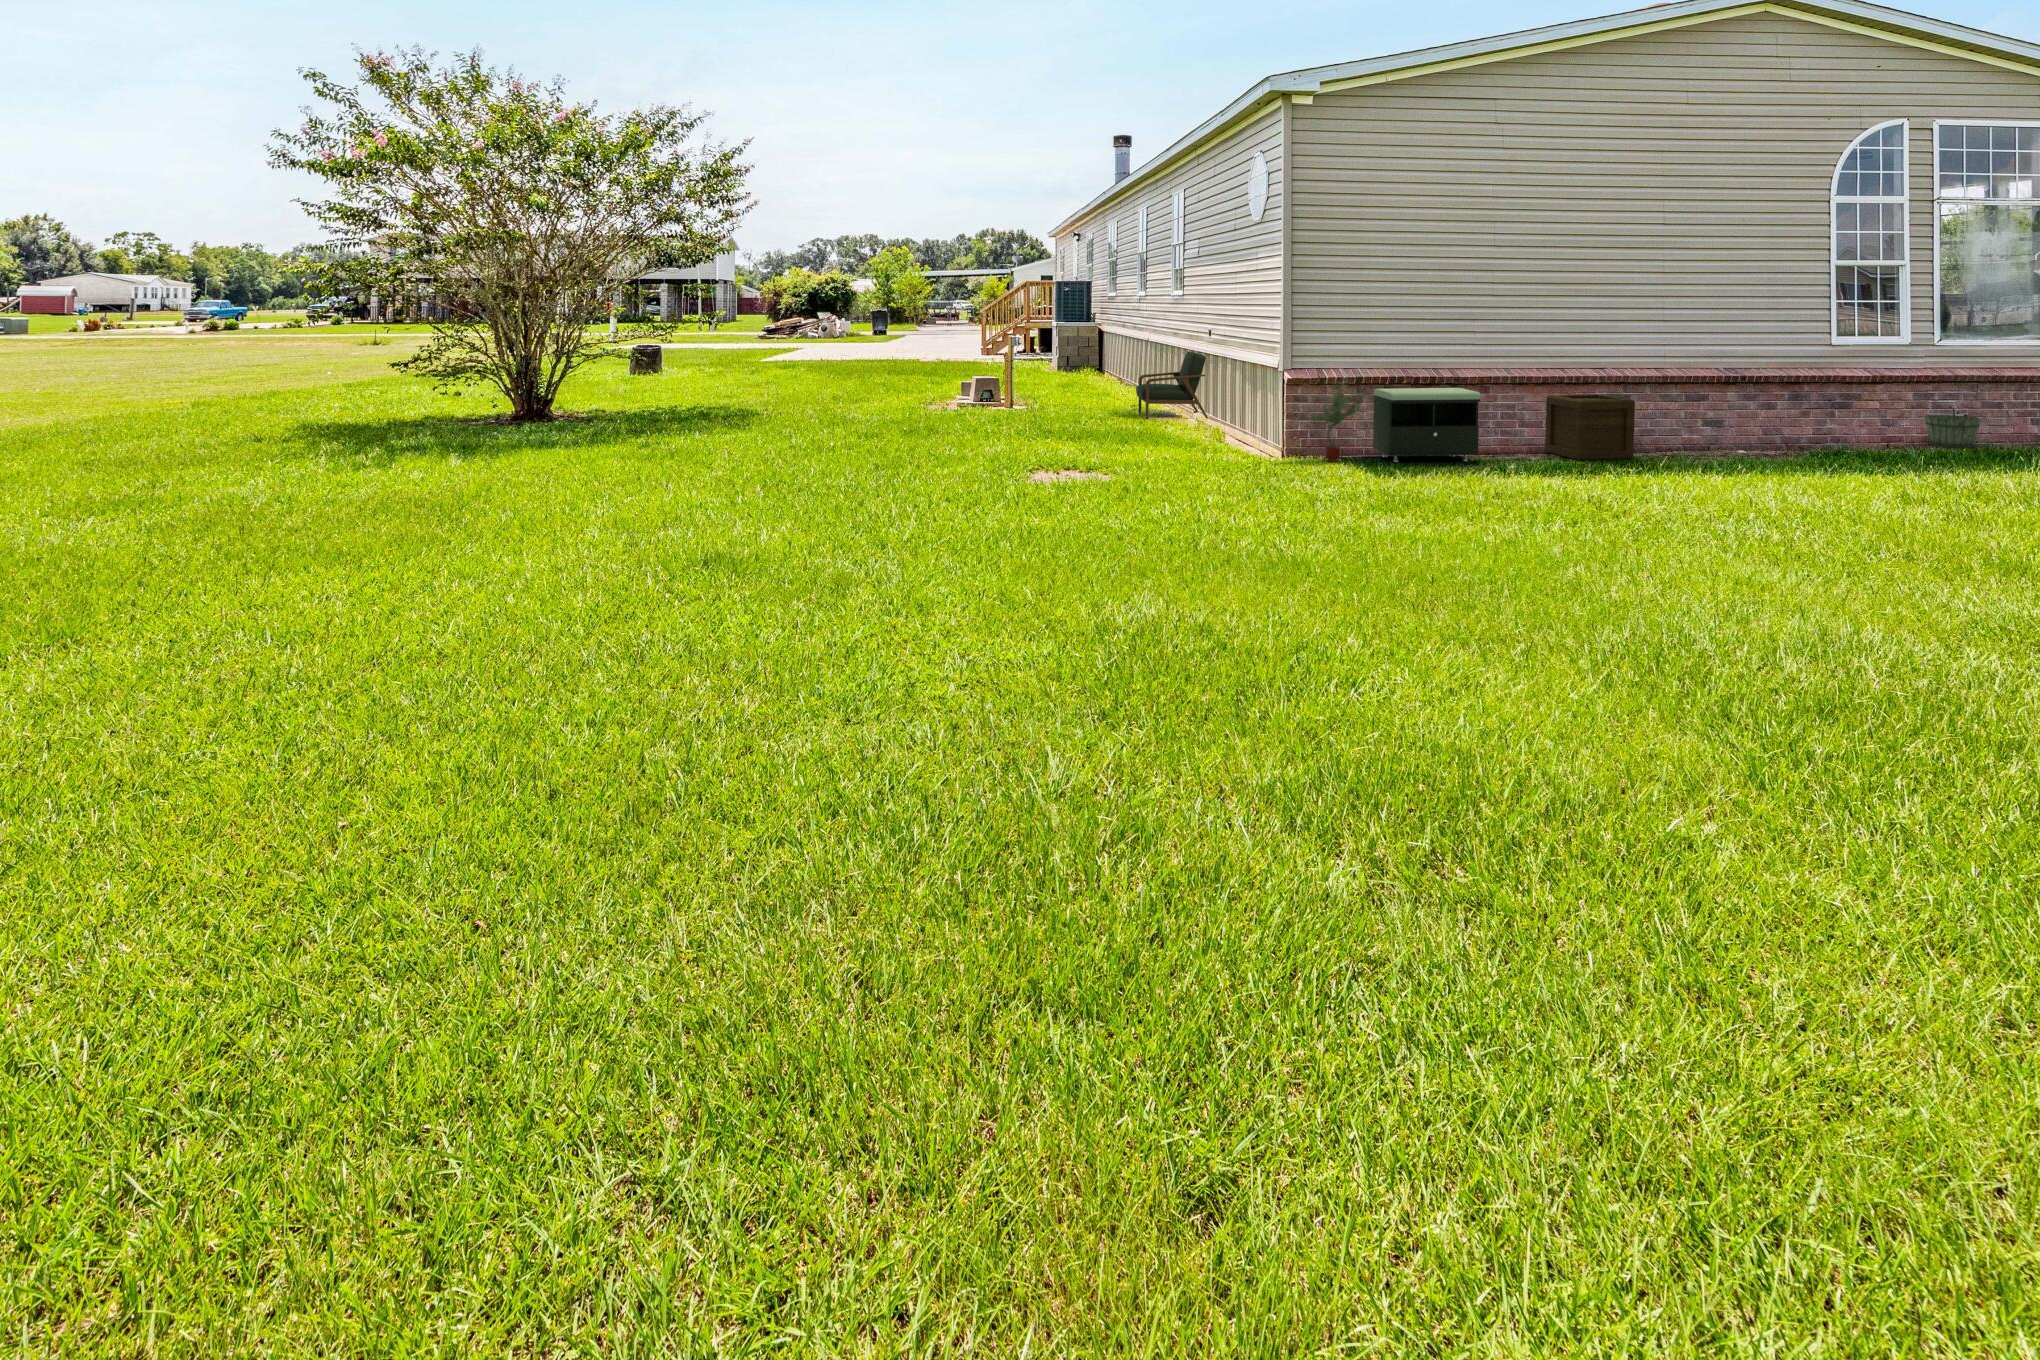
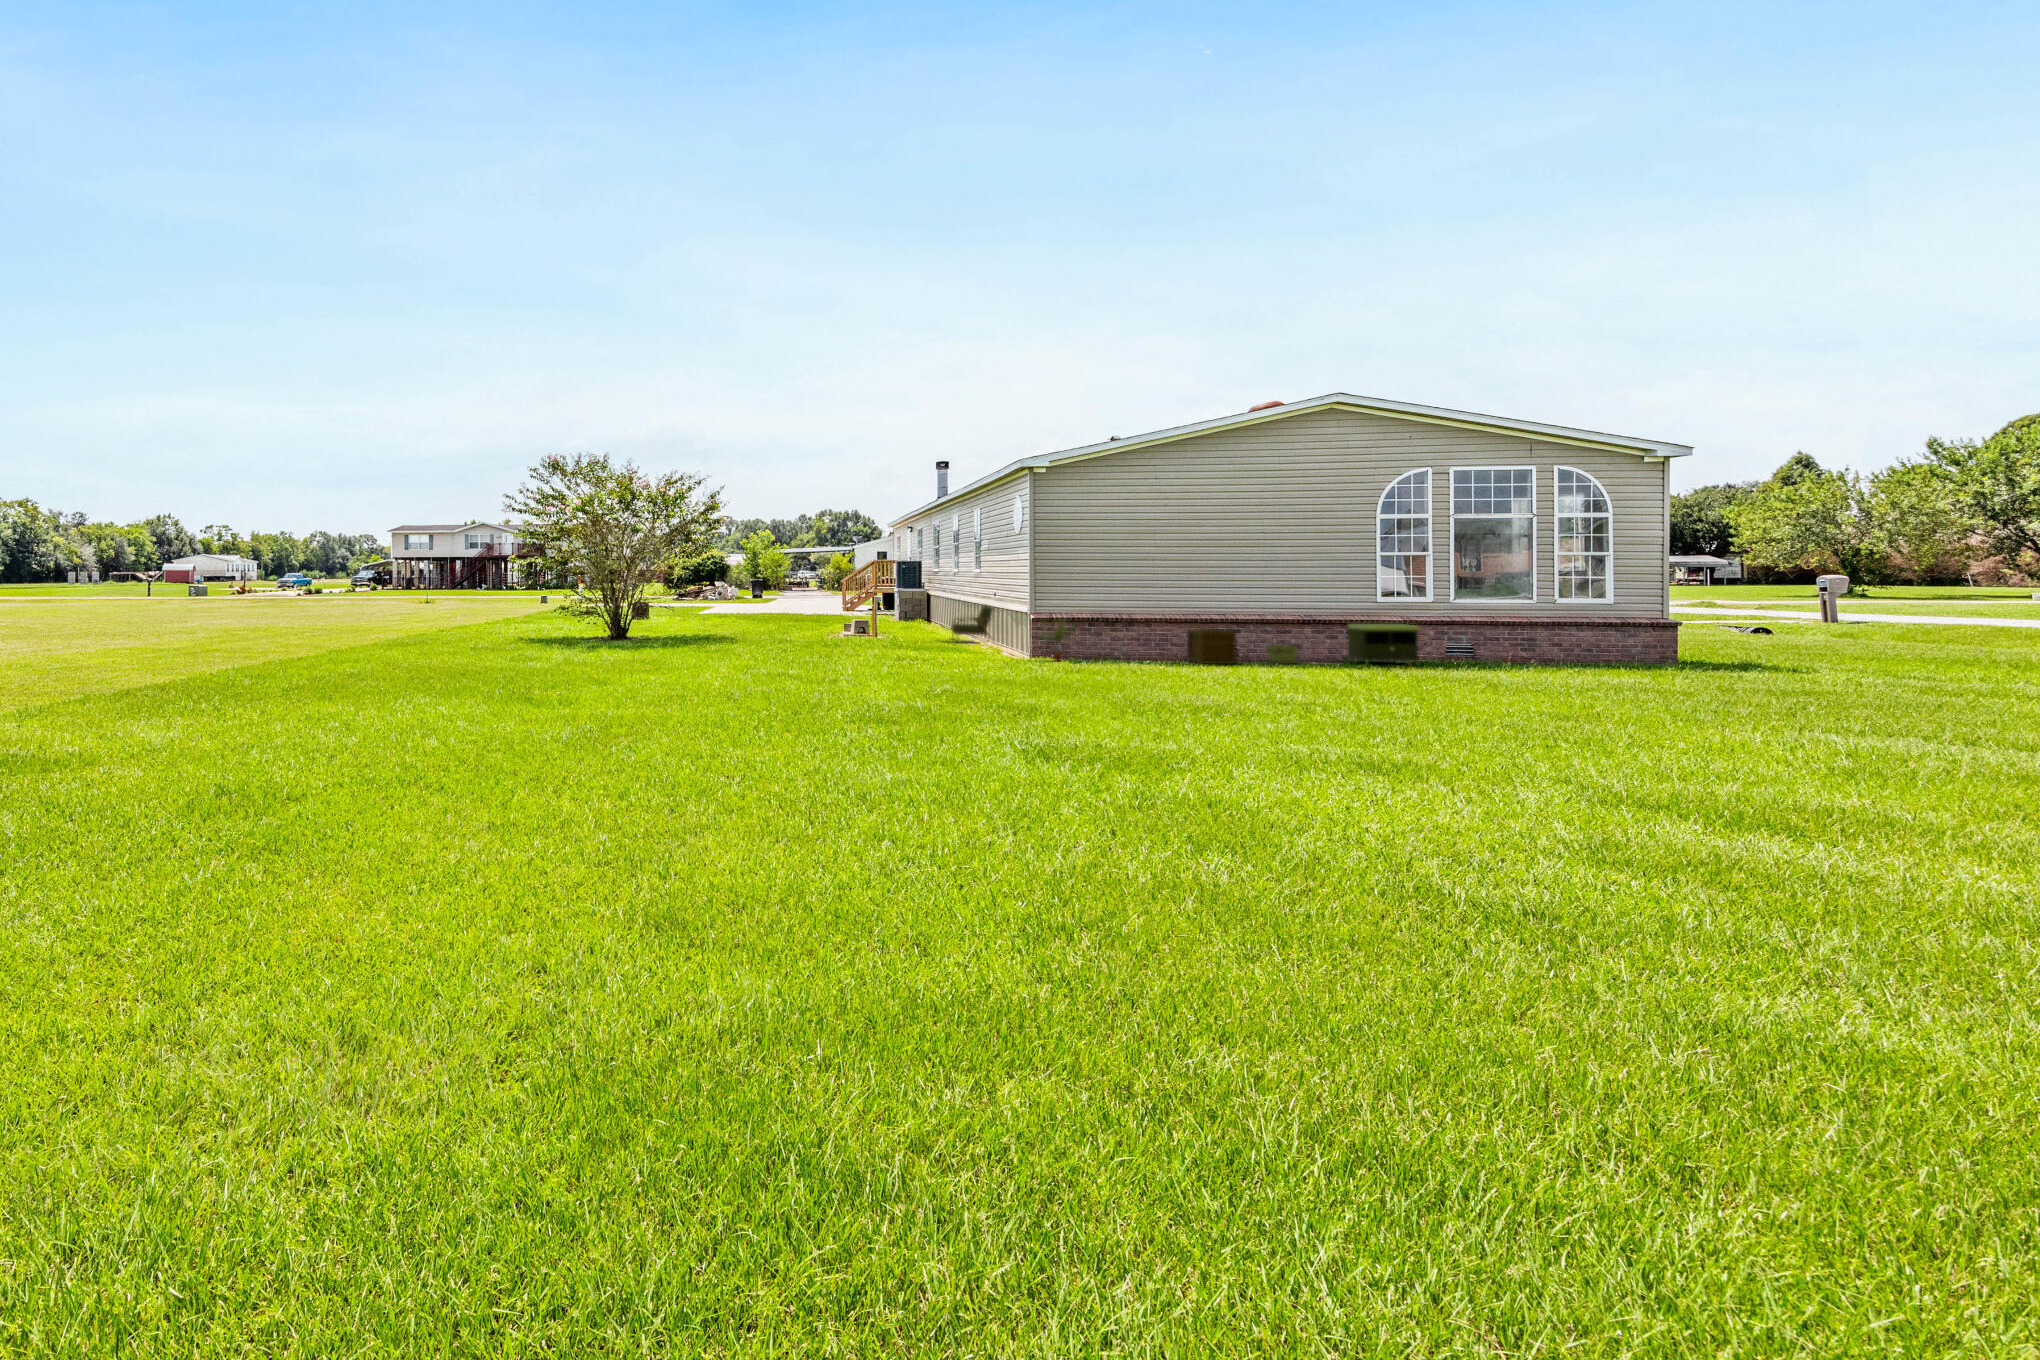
storage bench: present [1373,388,1480,462] -> present [1348,624,1419,662]
wooden bucket: present [1925,406,1981,448] -> present [1266,645,1297,664]

